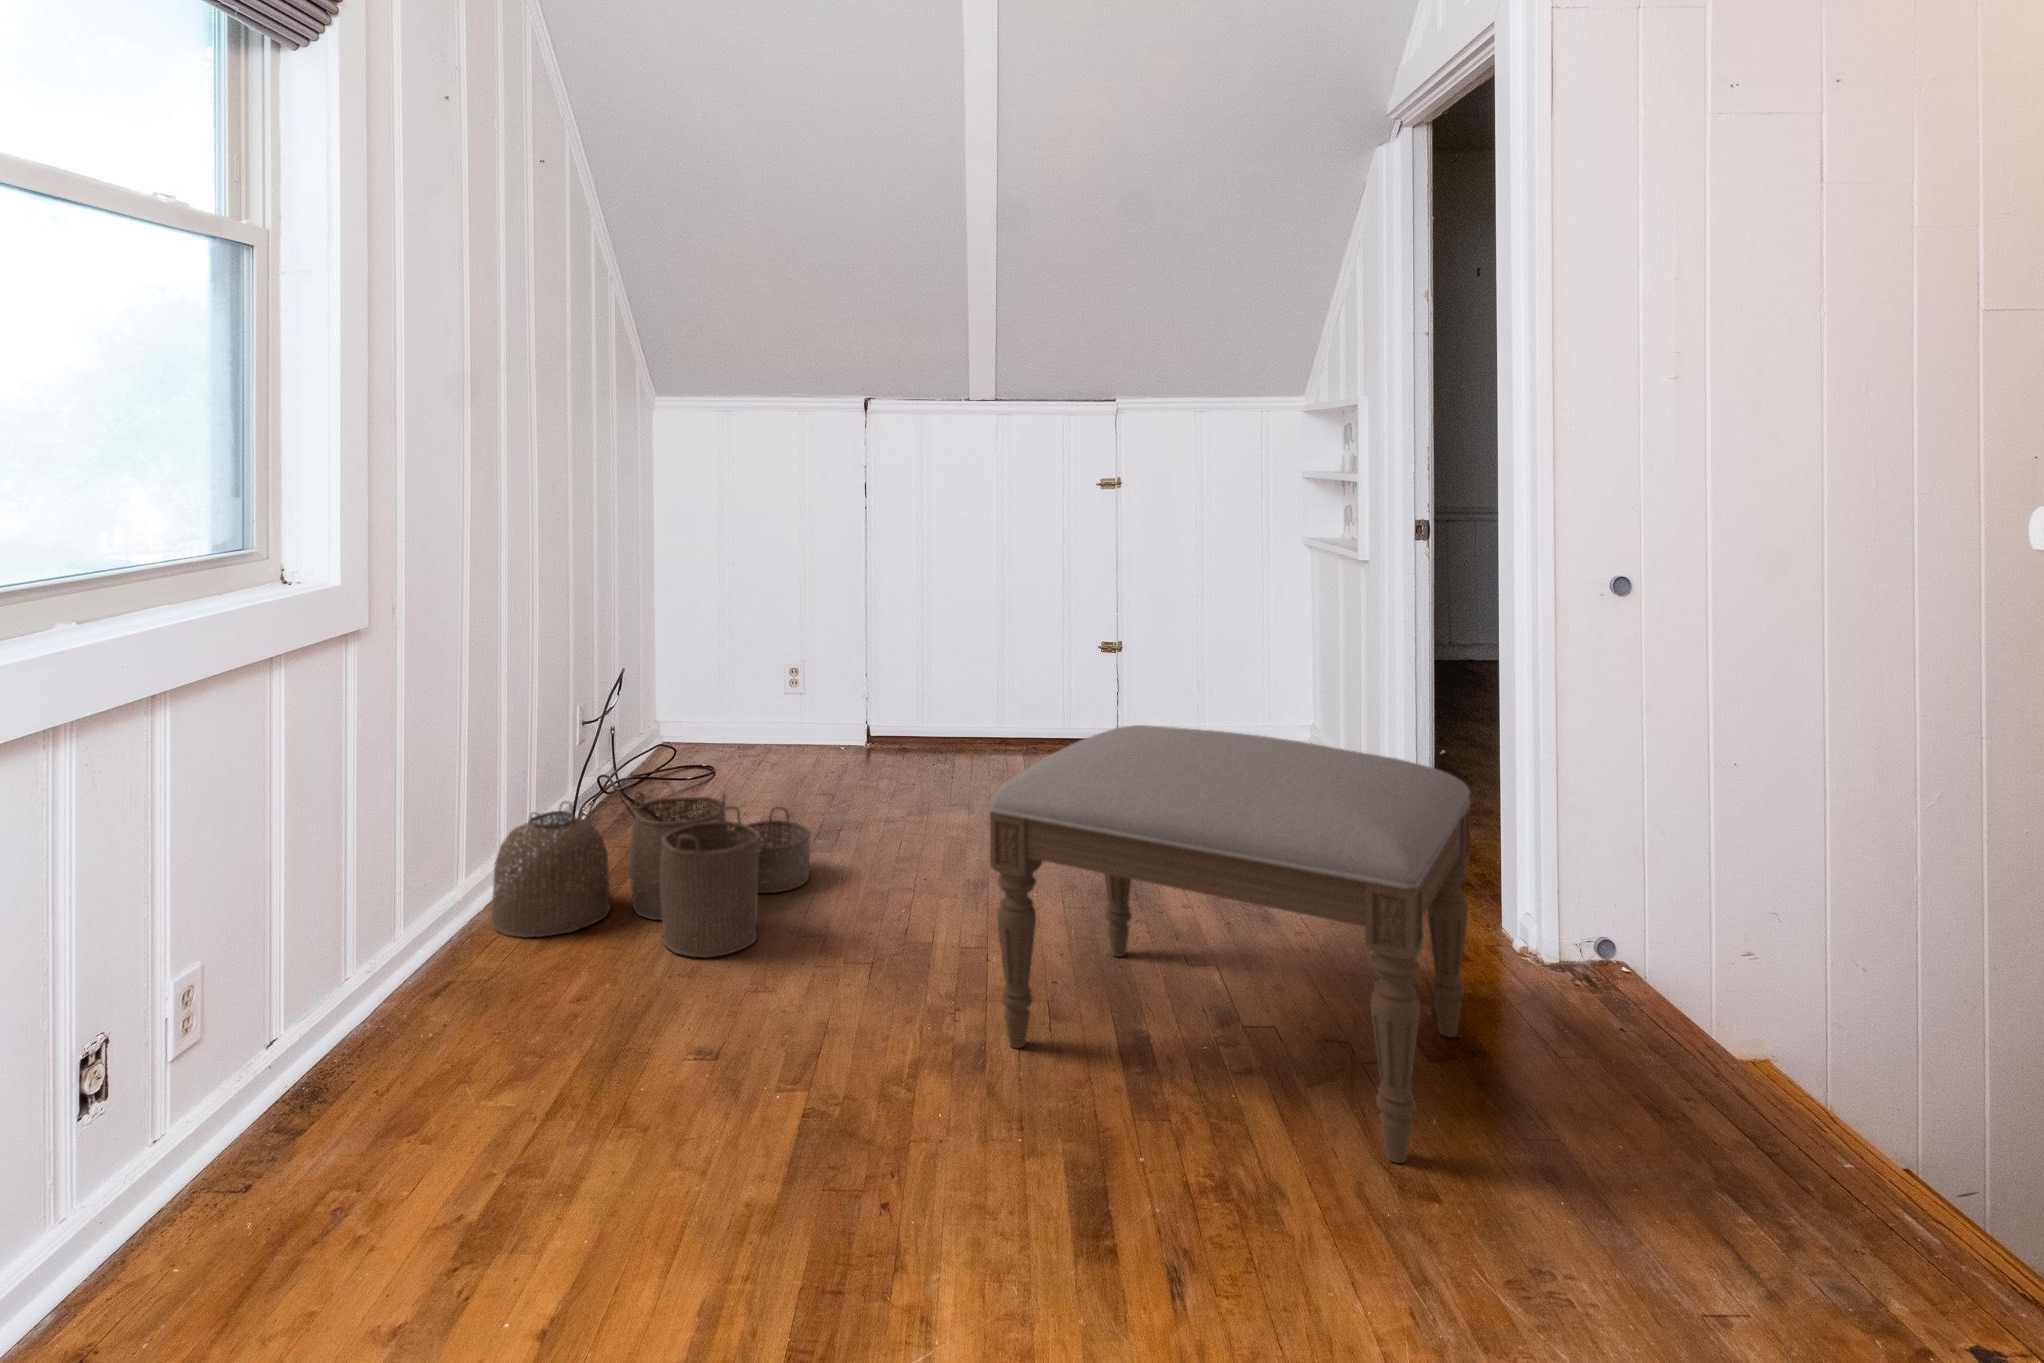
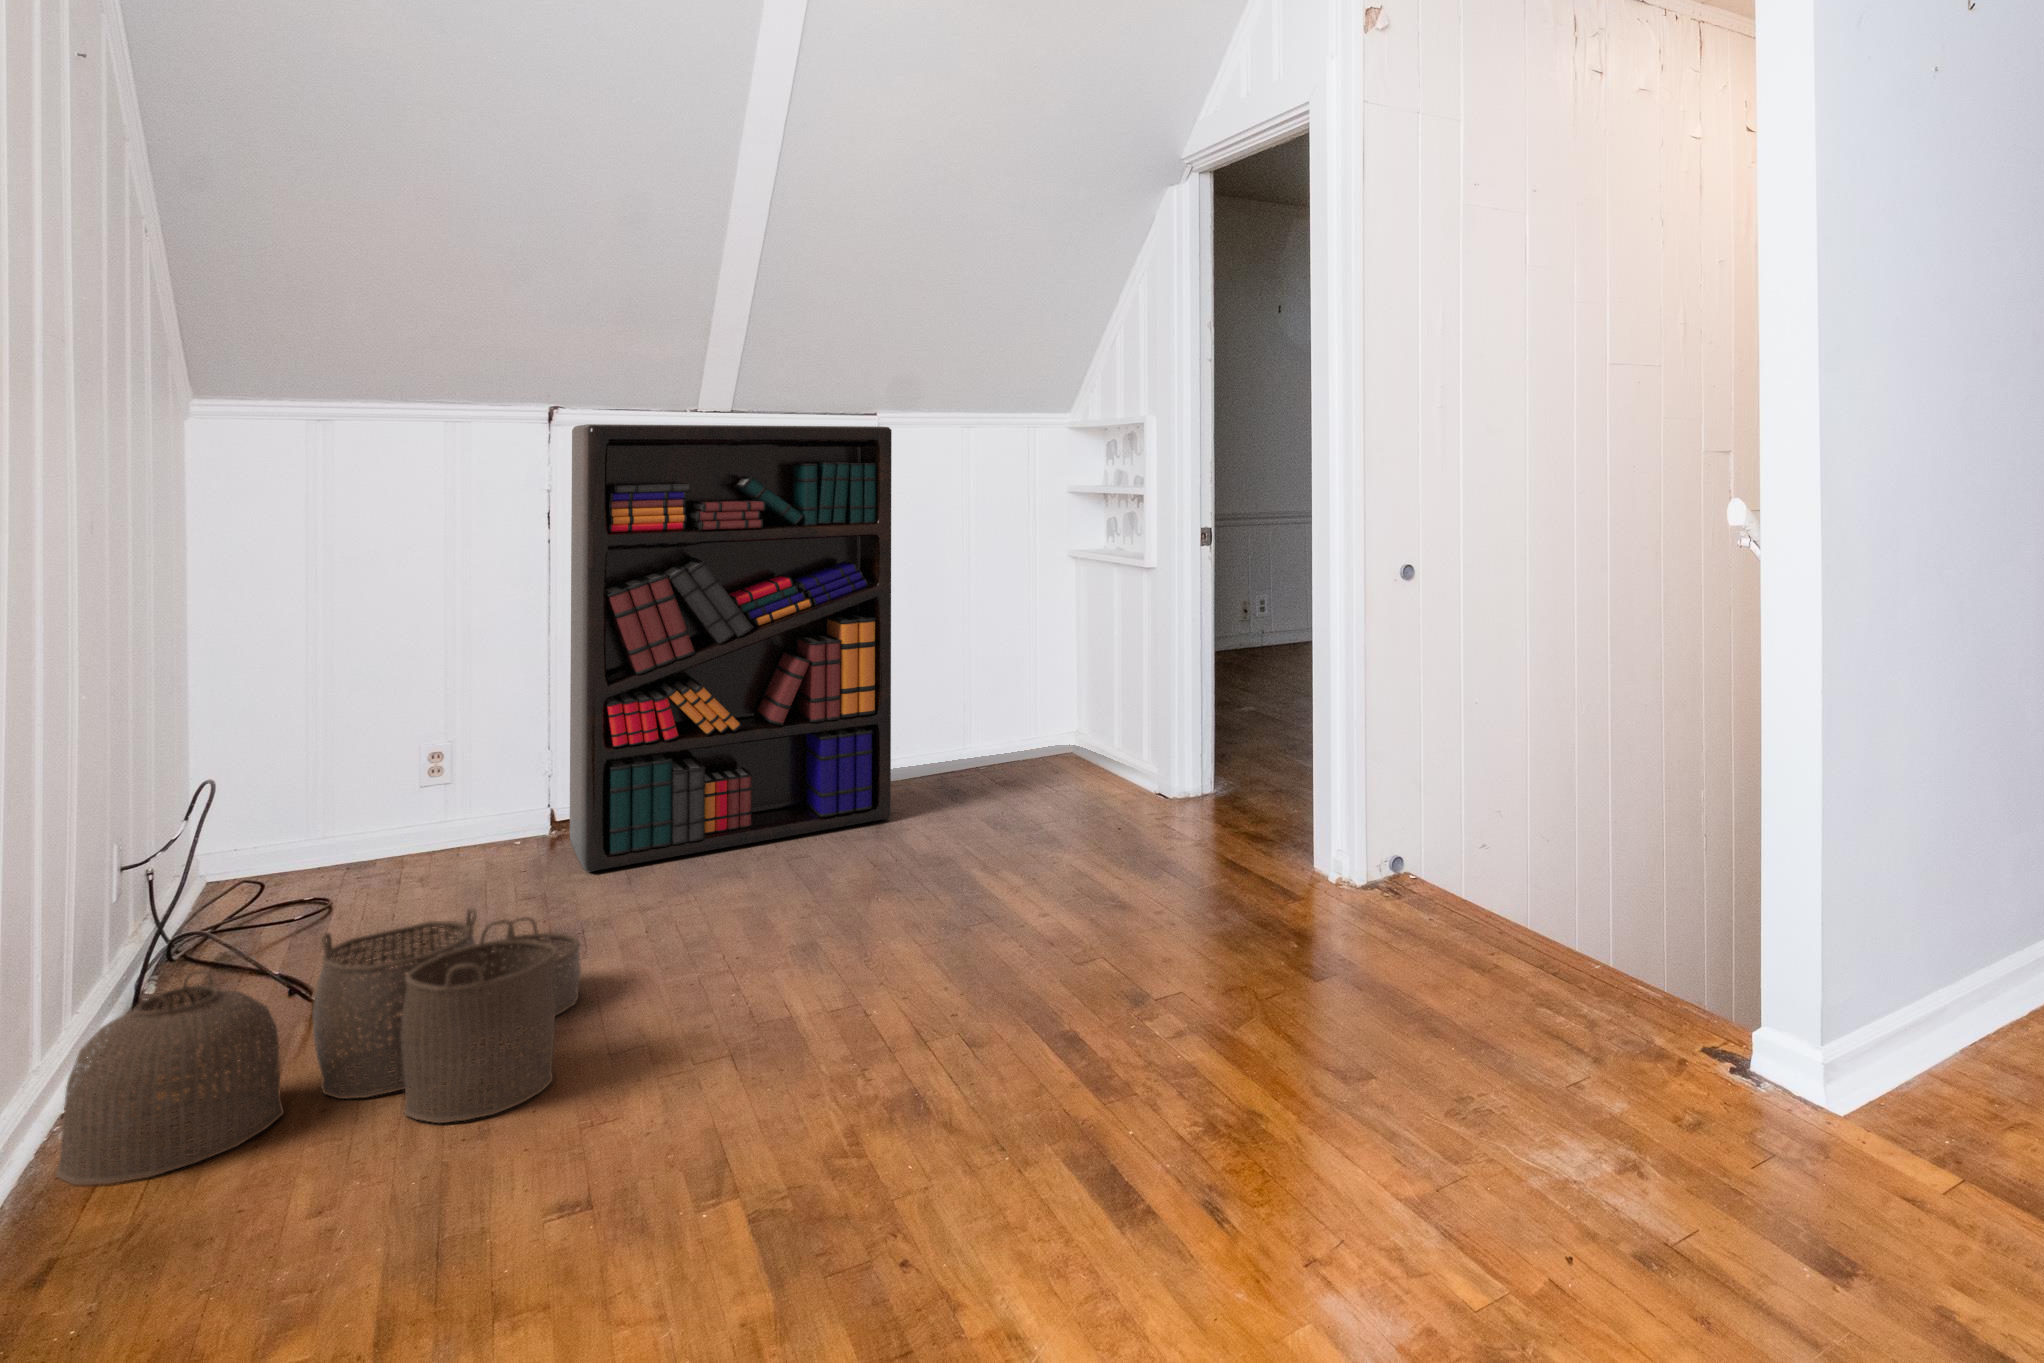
bookshelf: none [869,415,1111,780] -> present [570,424,892,872]
ottoman: present [990,725,1471,1163] -> none [926,731,1349,1086]

